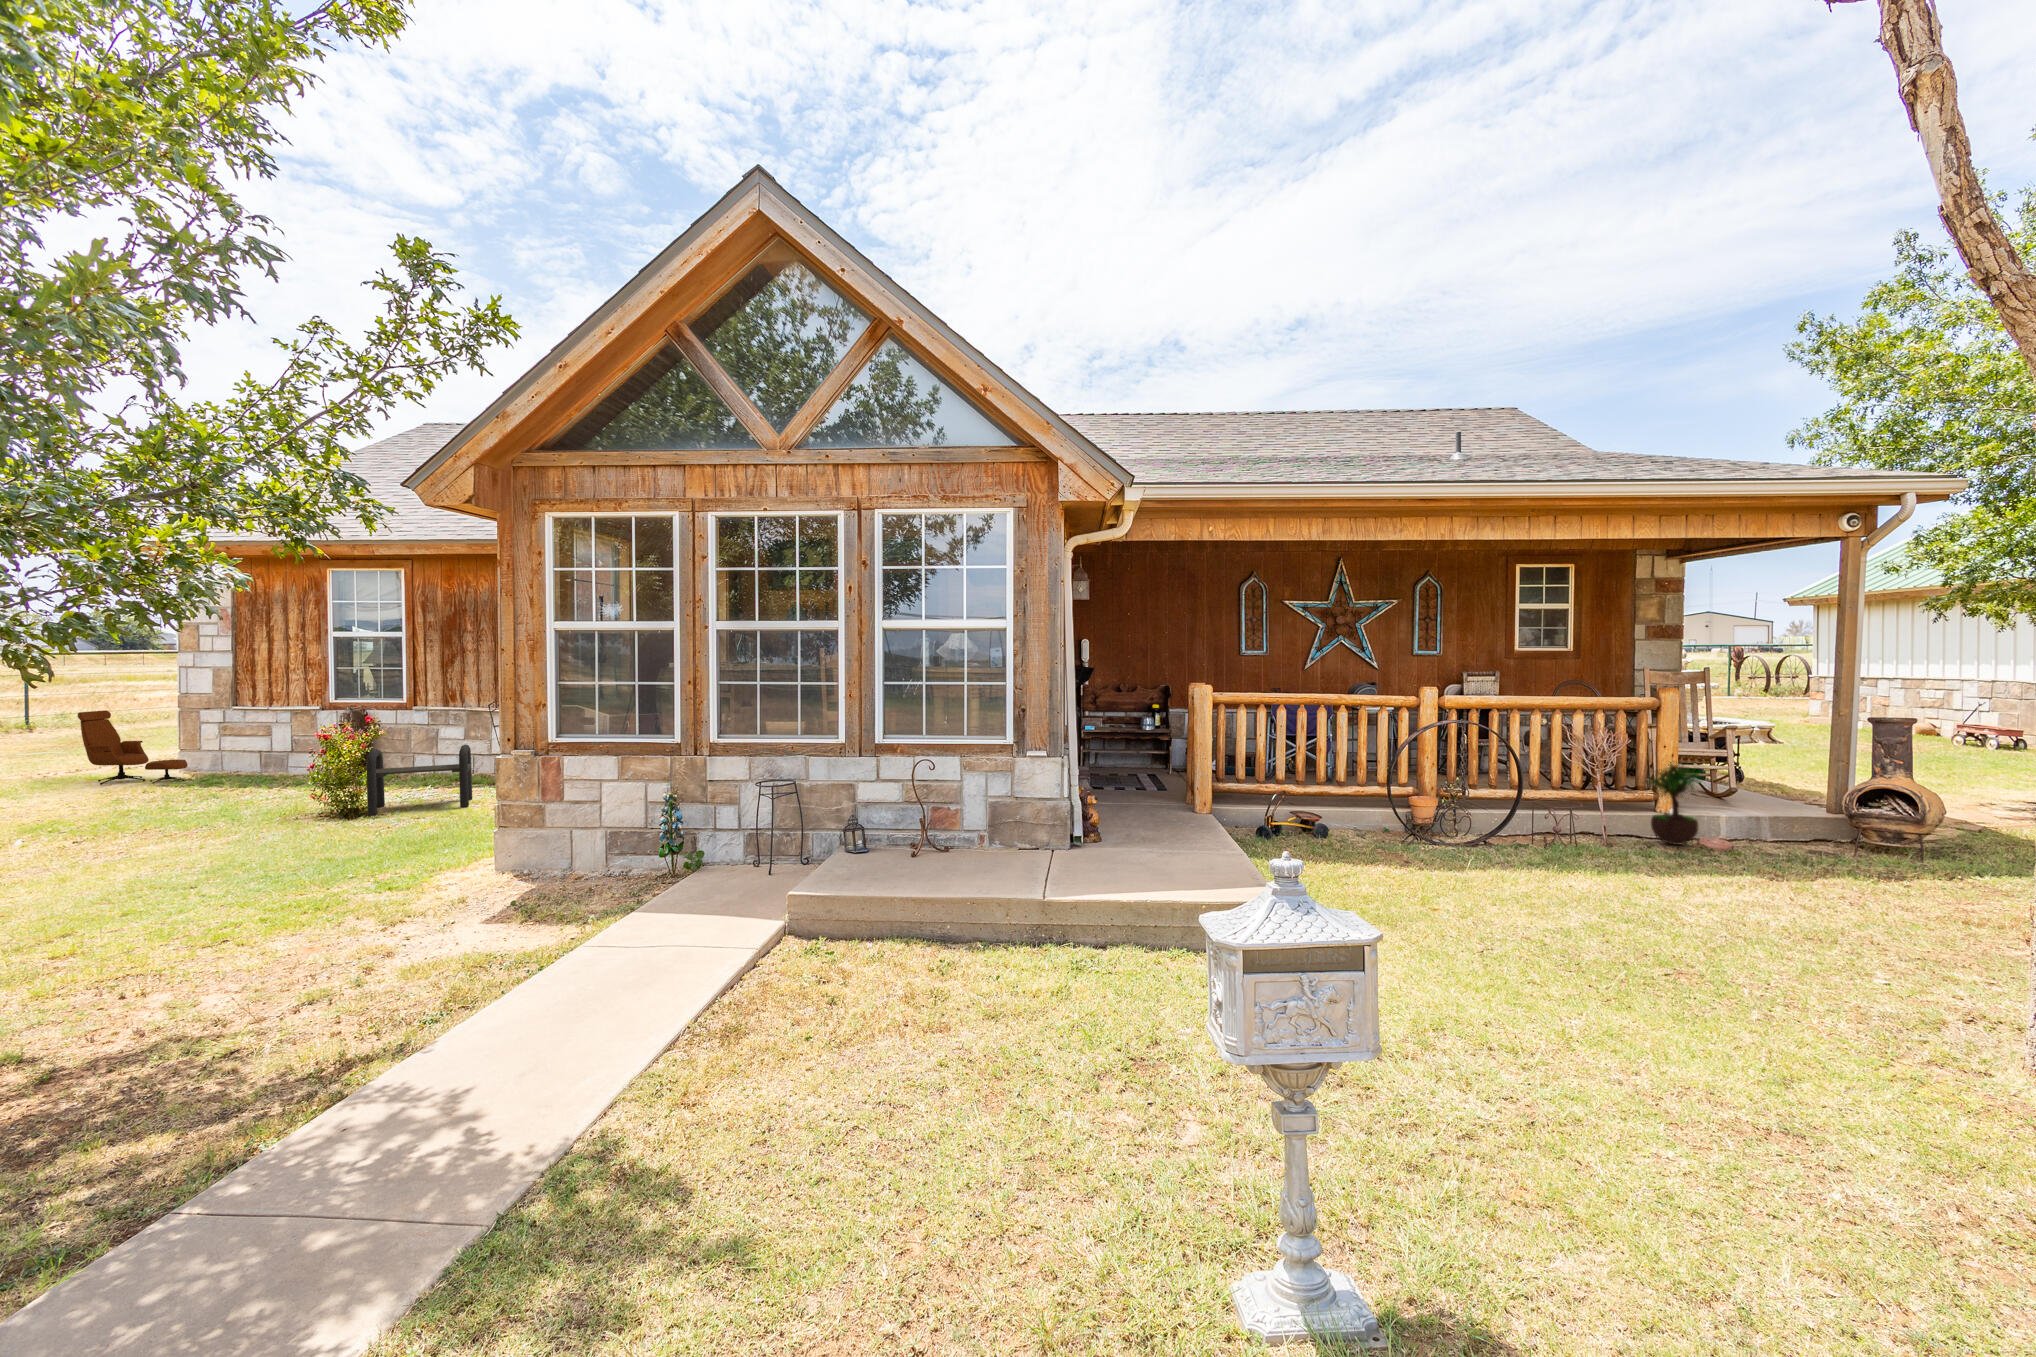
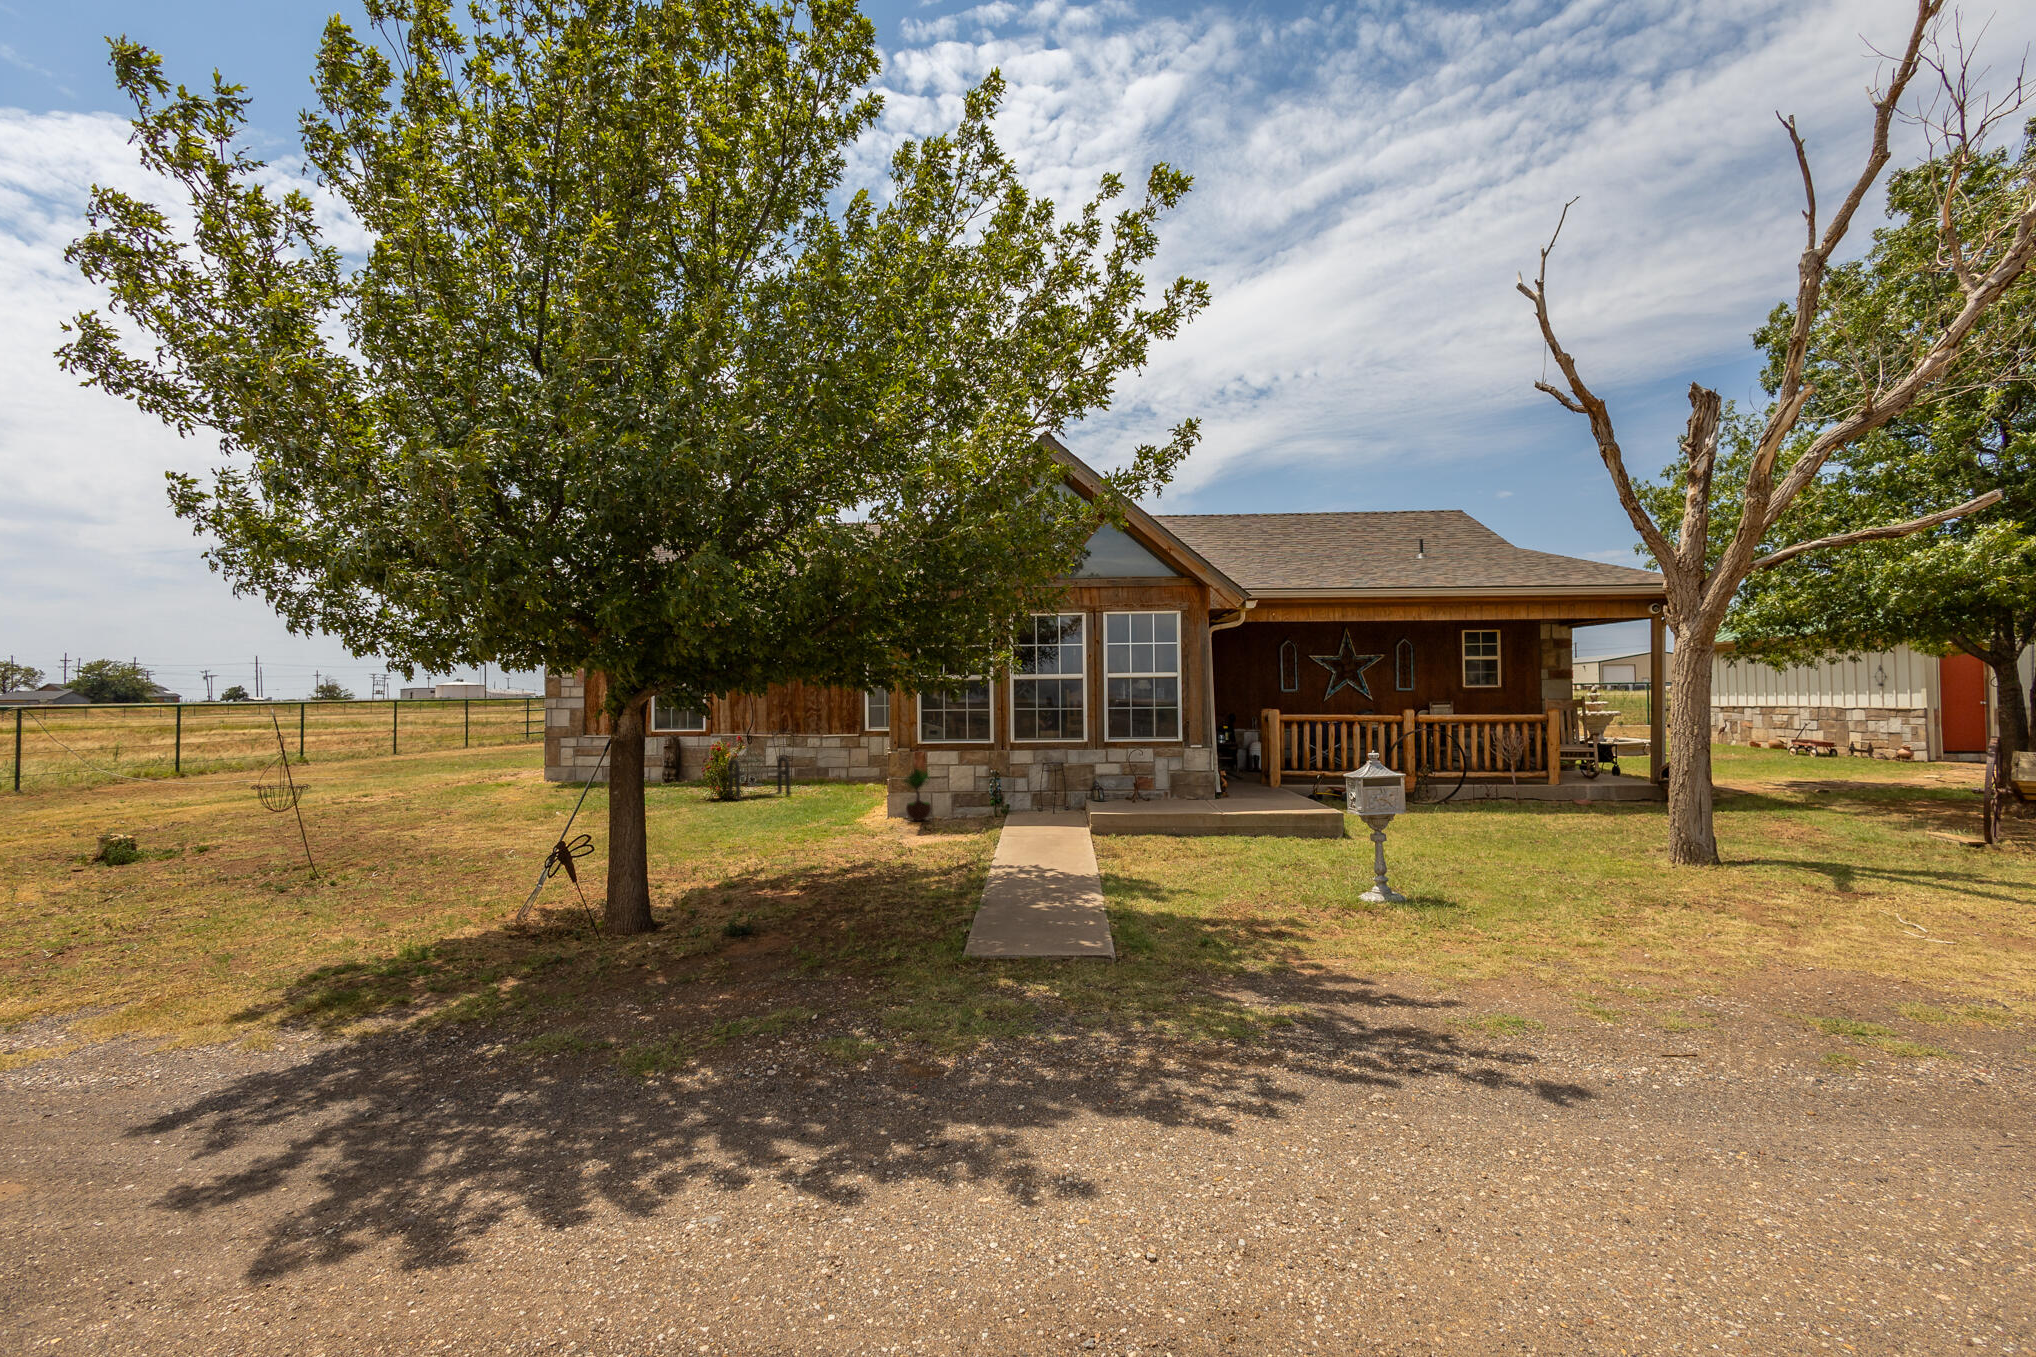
lounge chair: present [78,710,187,785] -> none [478,739,546,790]
potted tree: present [1642,762,1701,845] -> present [904,767,931,821]

